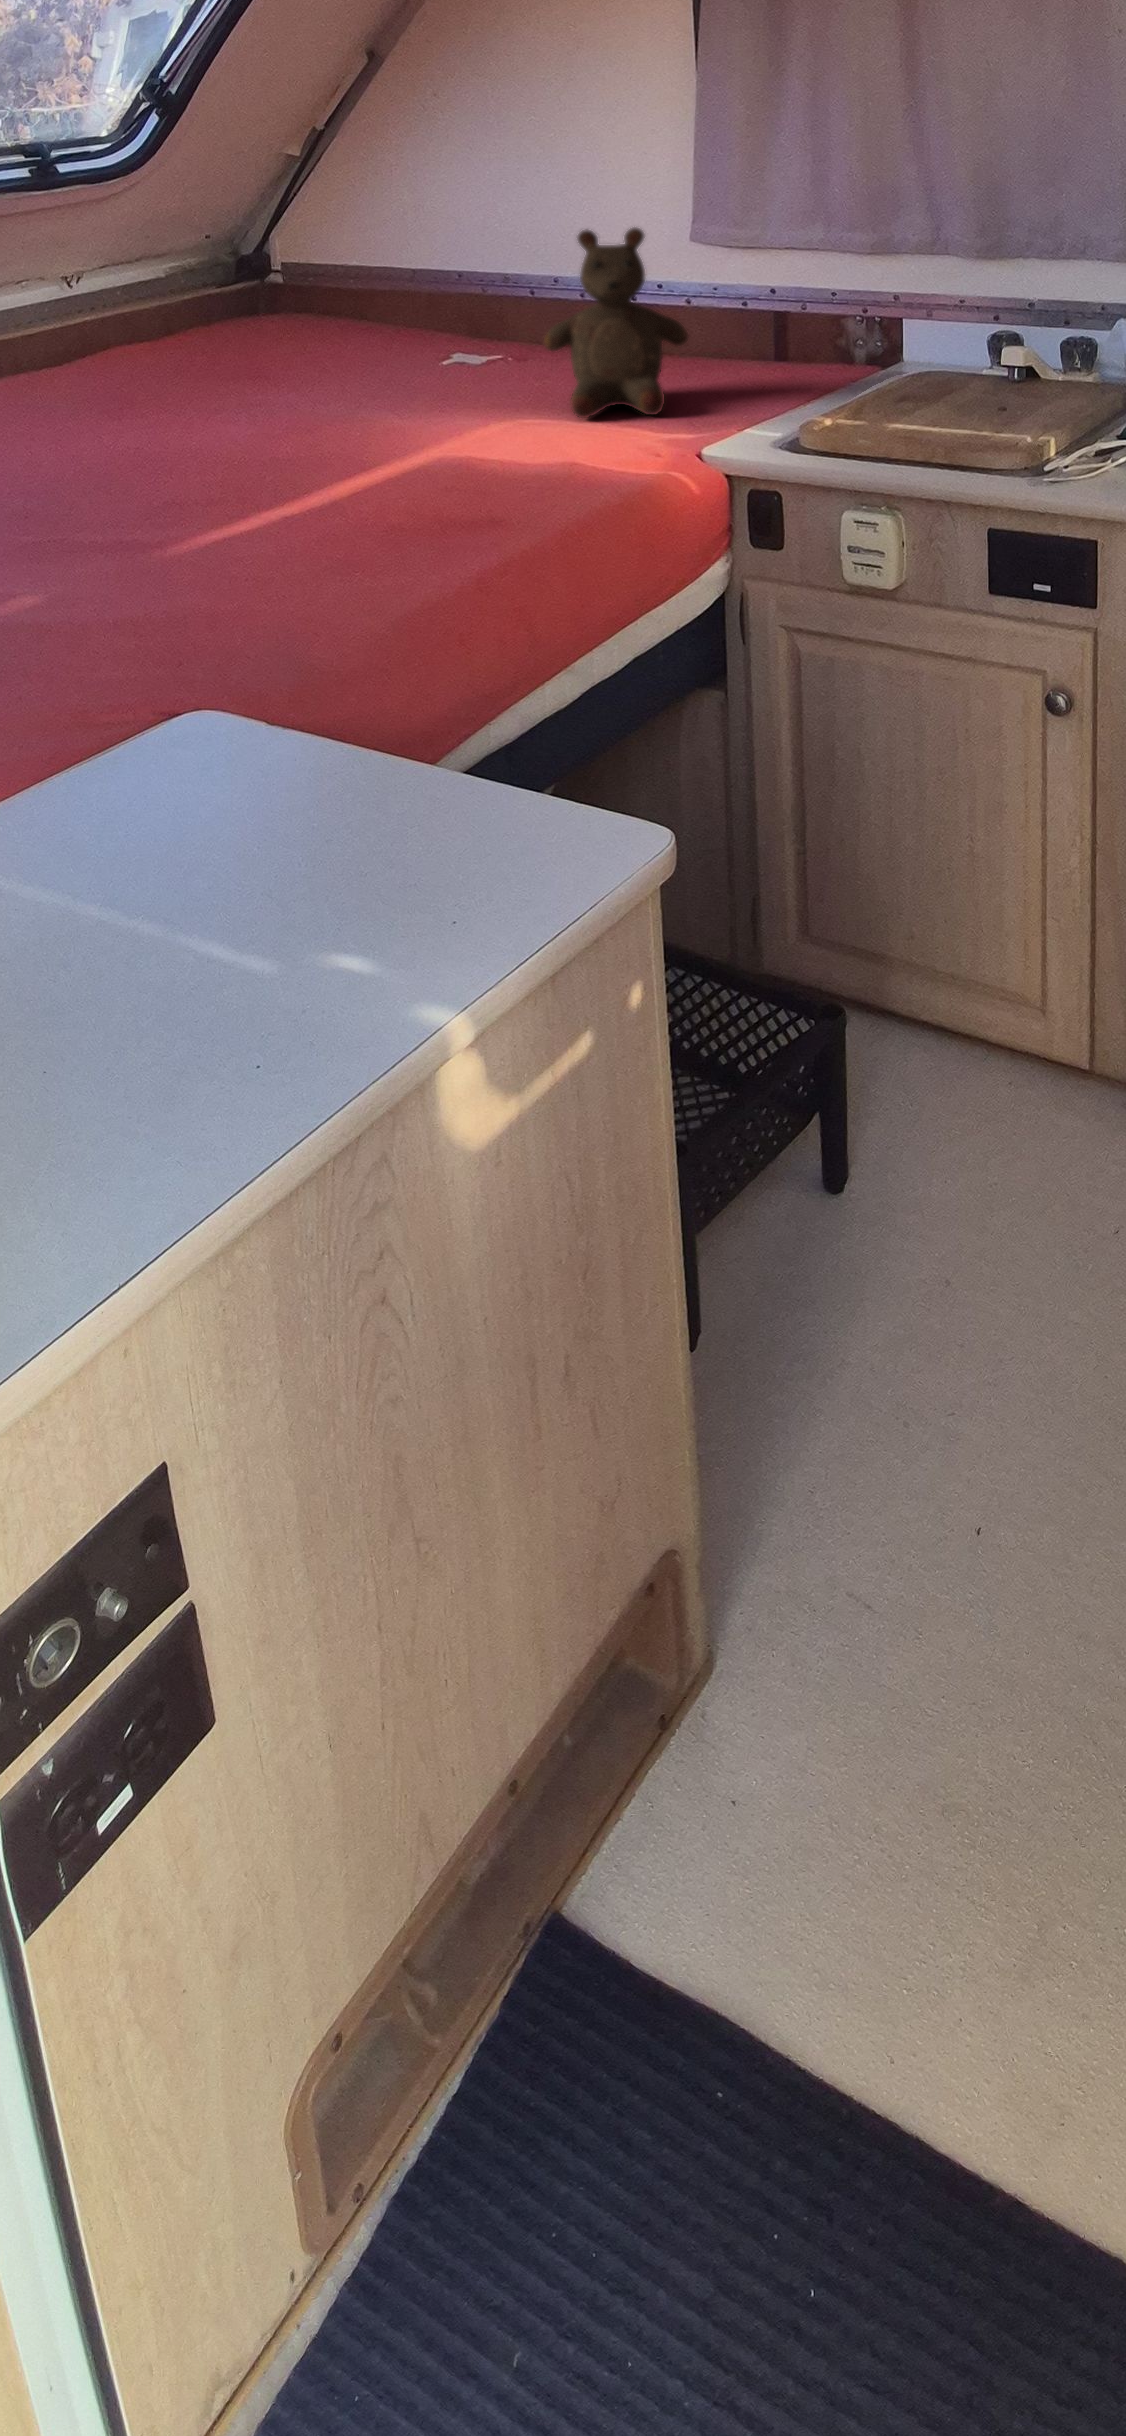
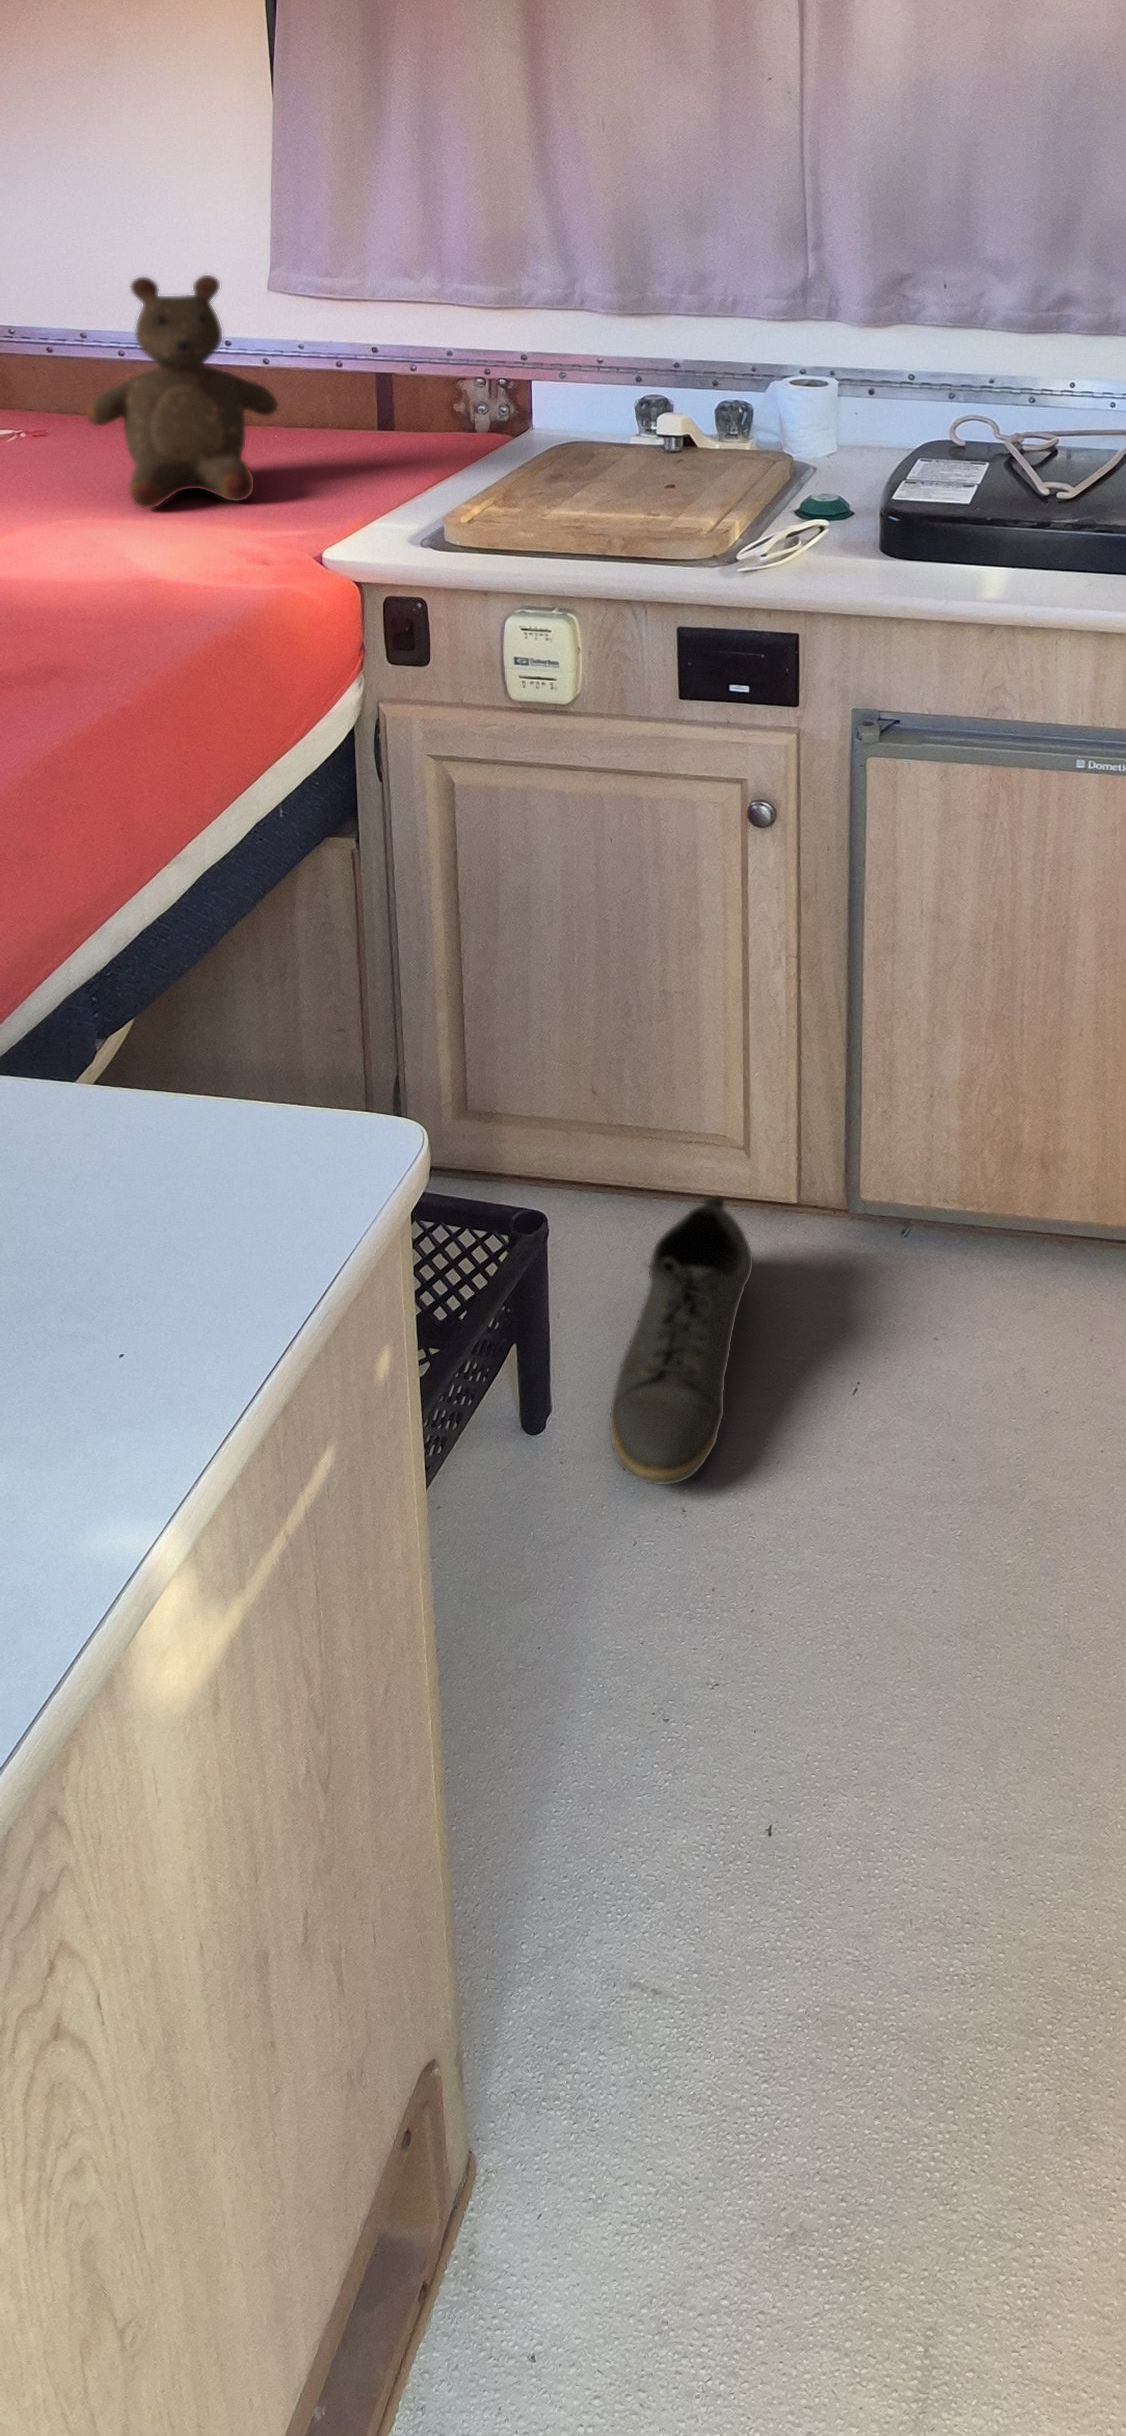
shoe: none [899,1040,1039,1257] -> present [609,1197,753,1485]

